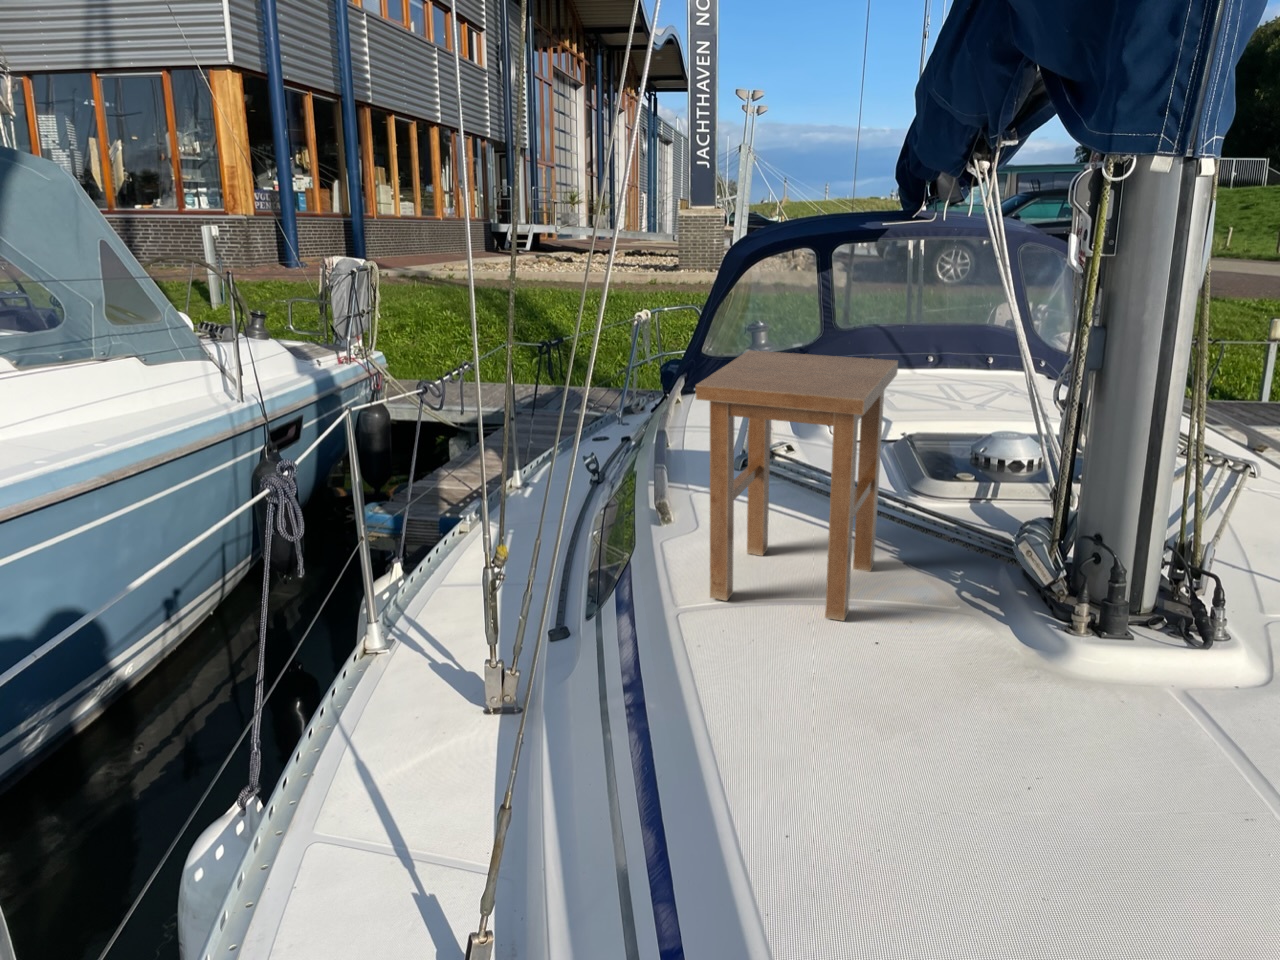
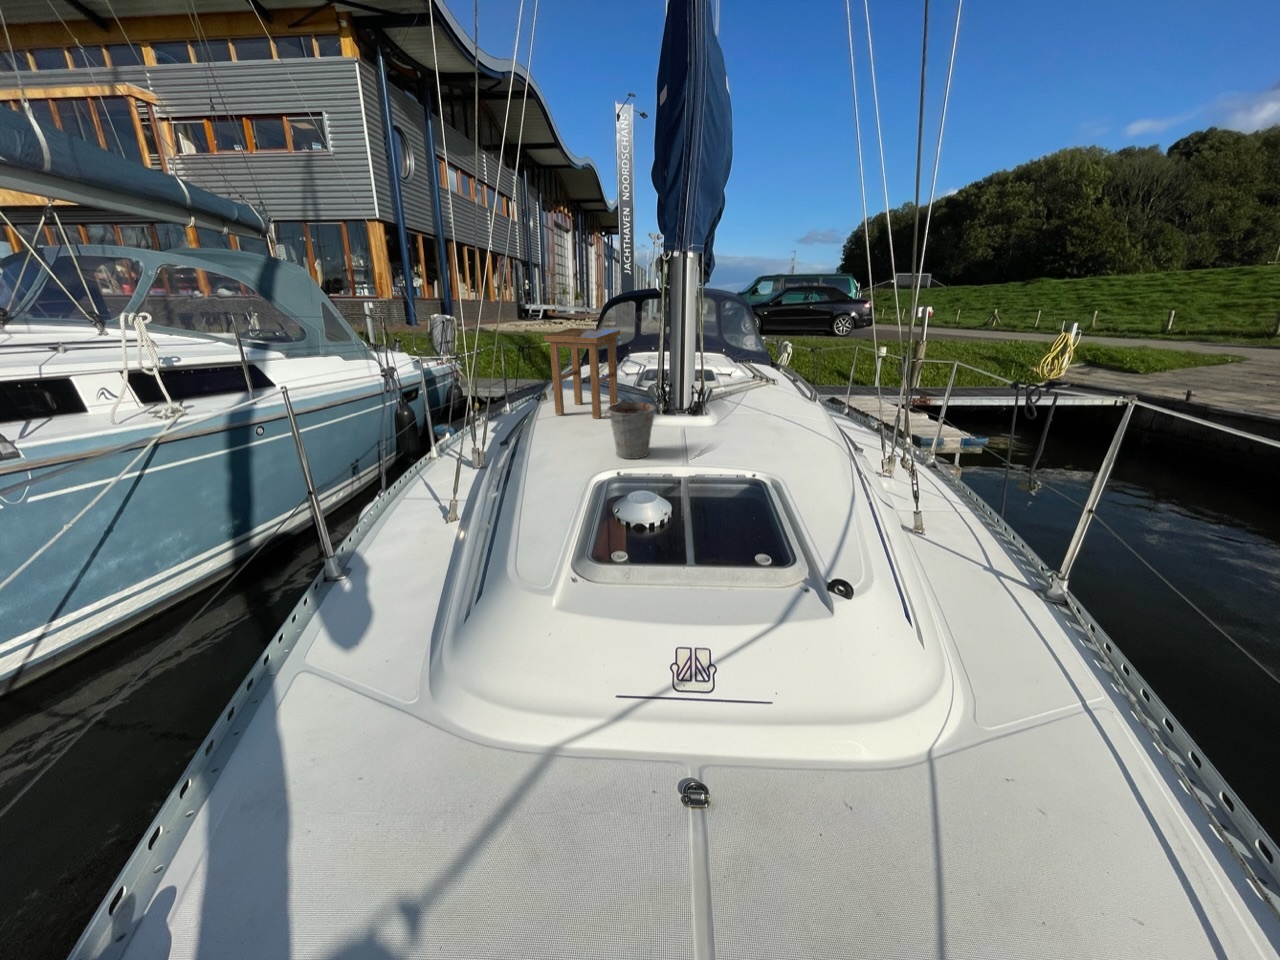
bucket: none [967,629,1158,852] -> present [605,399,656,459]

